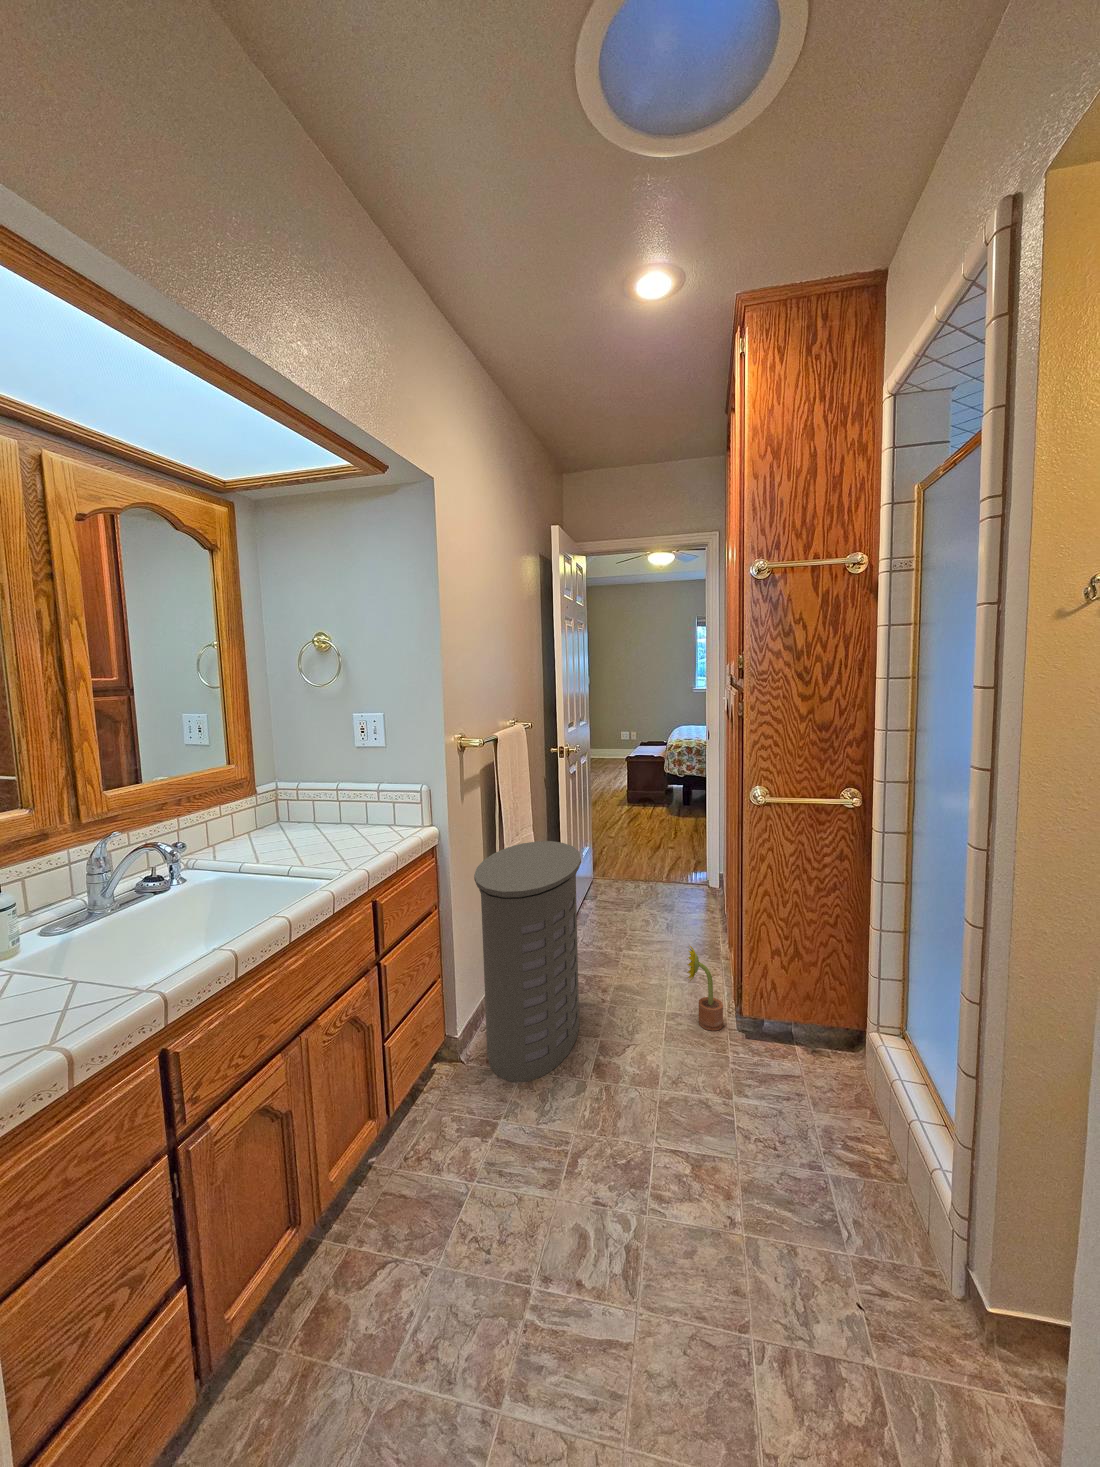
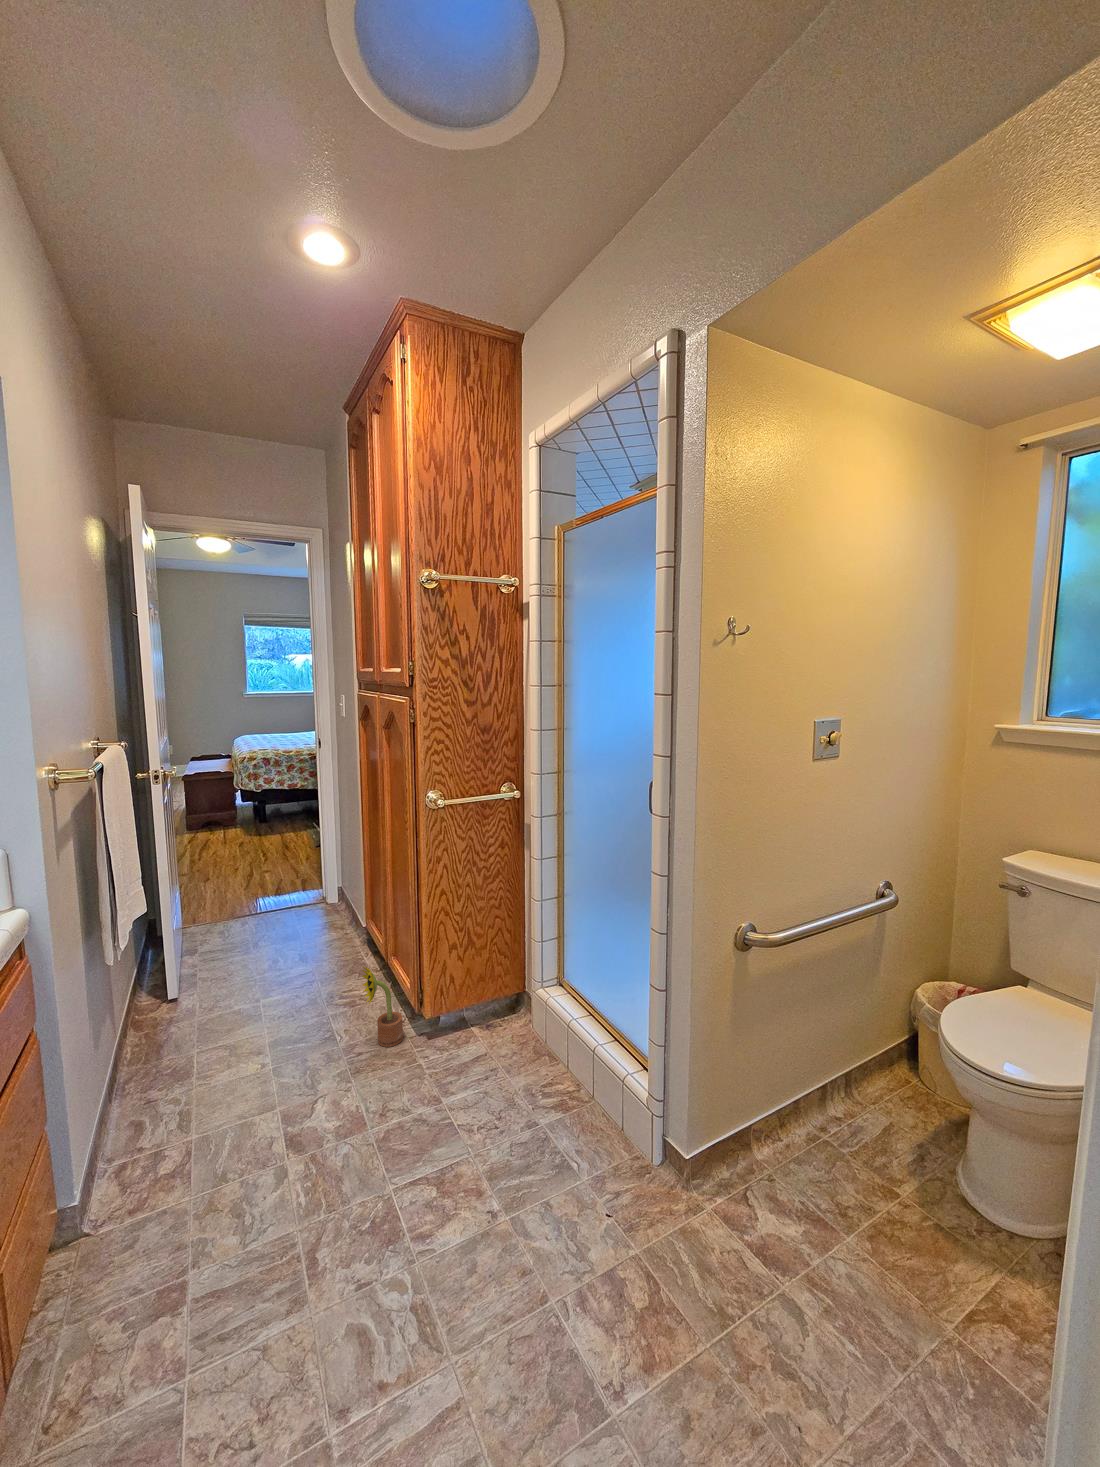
laundry hamper: present [474,841,581,1082] -> none [85,891,249,1229]

